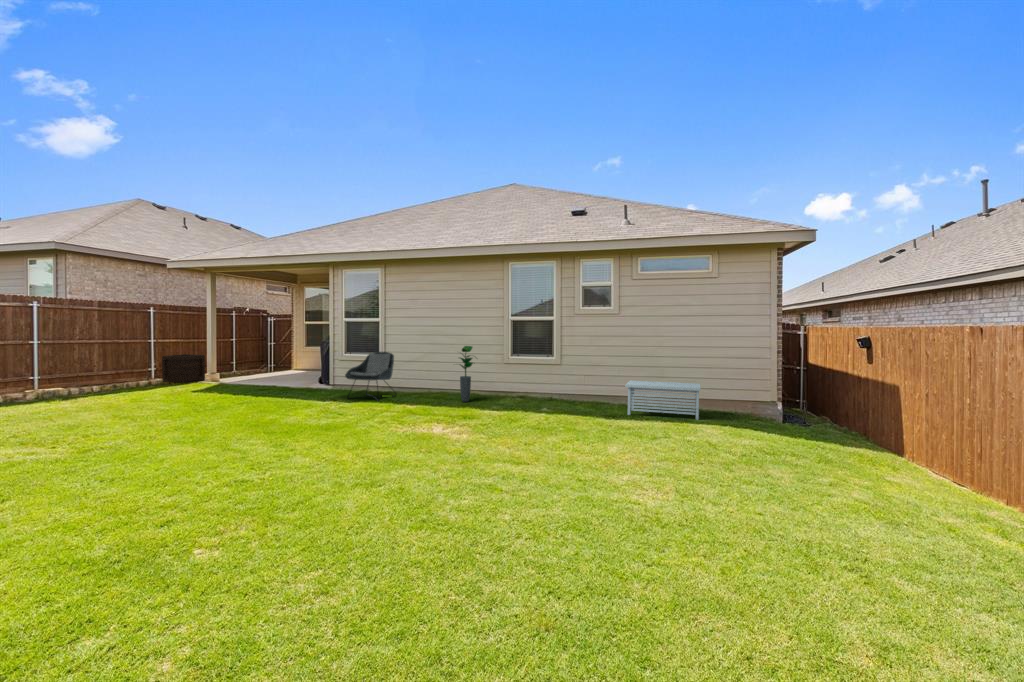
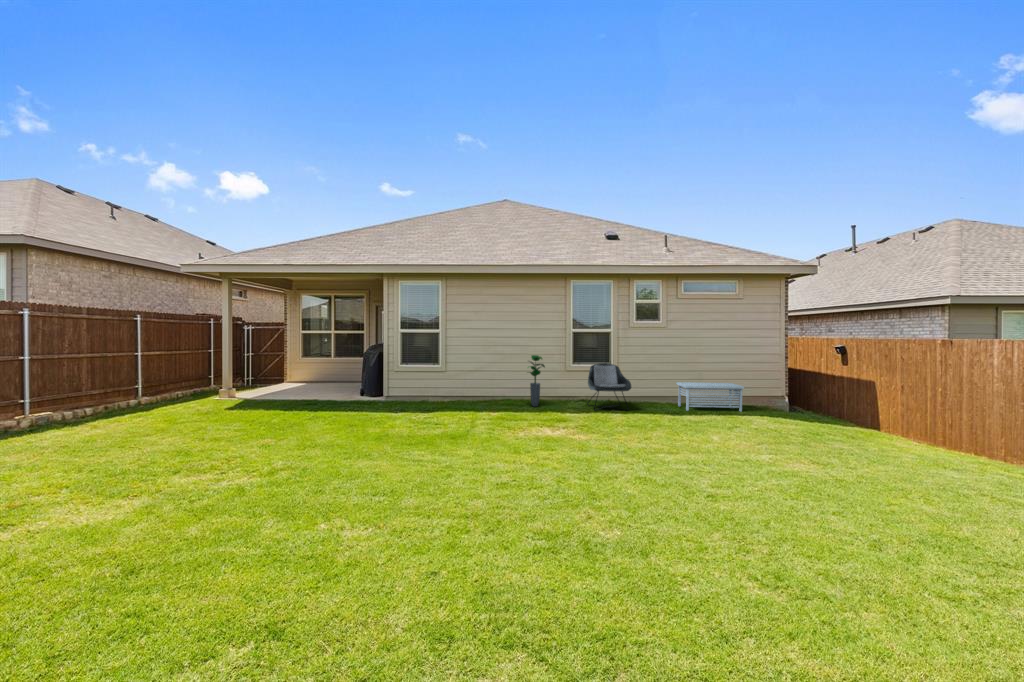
lounge chair: present [345,352,396,401] -> present [587,363,631,411]
wooden crate: present [162,354,205,382] -> none [149,368,197,400]

